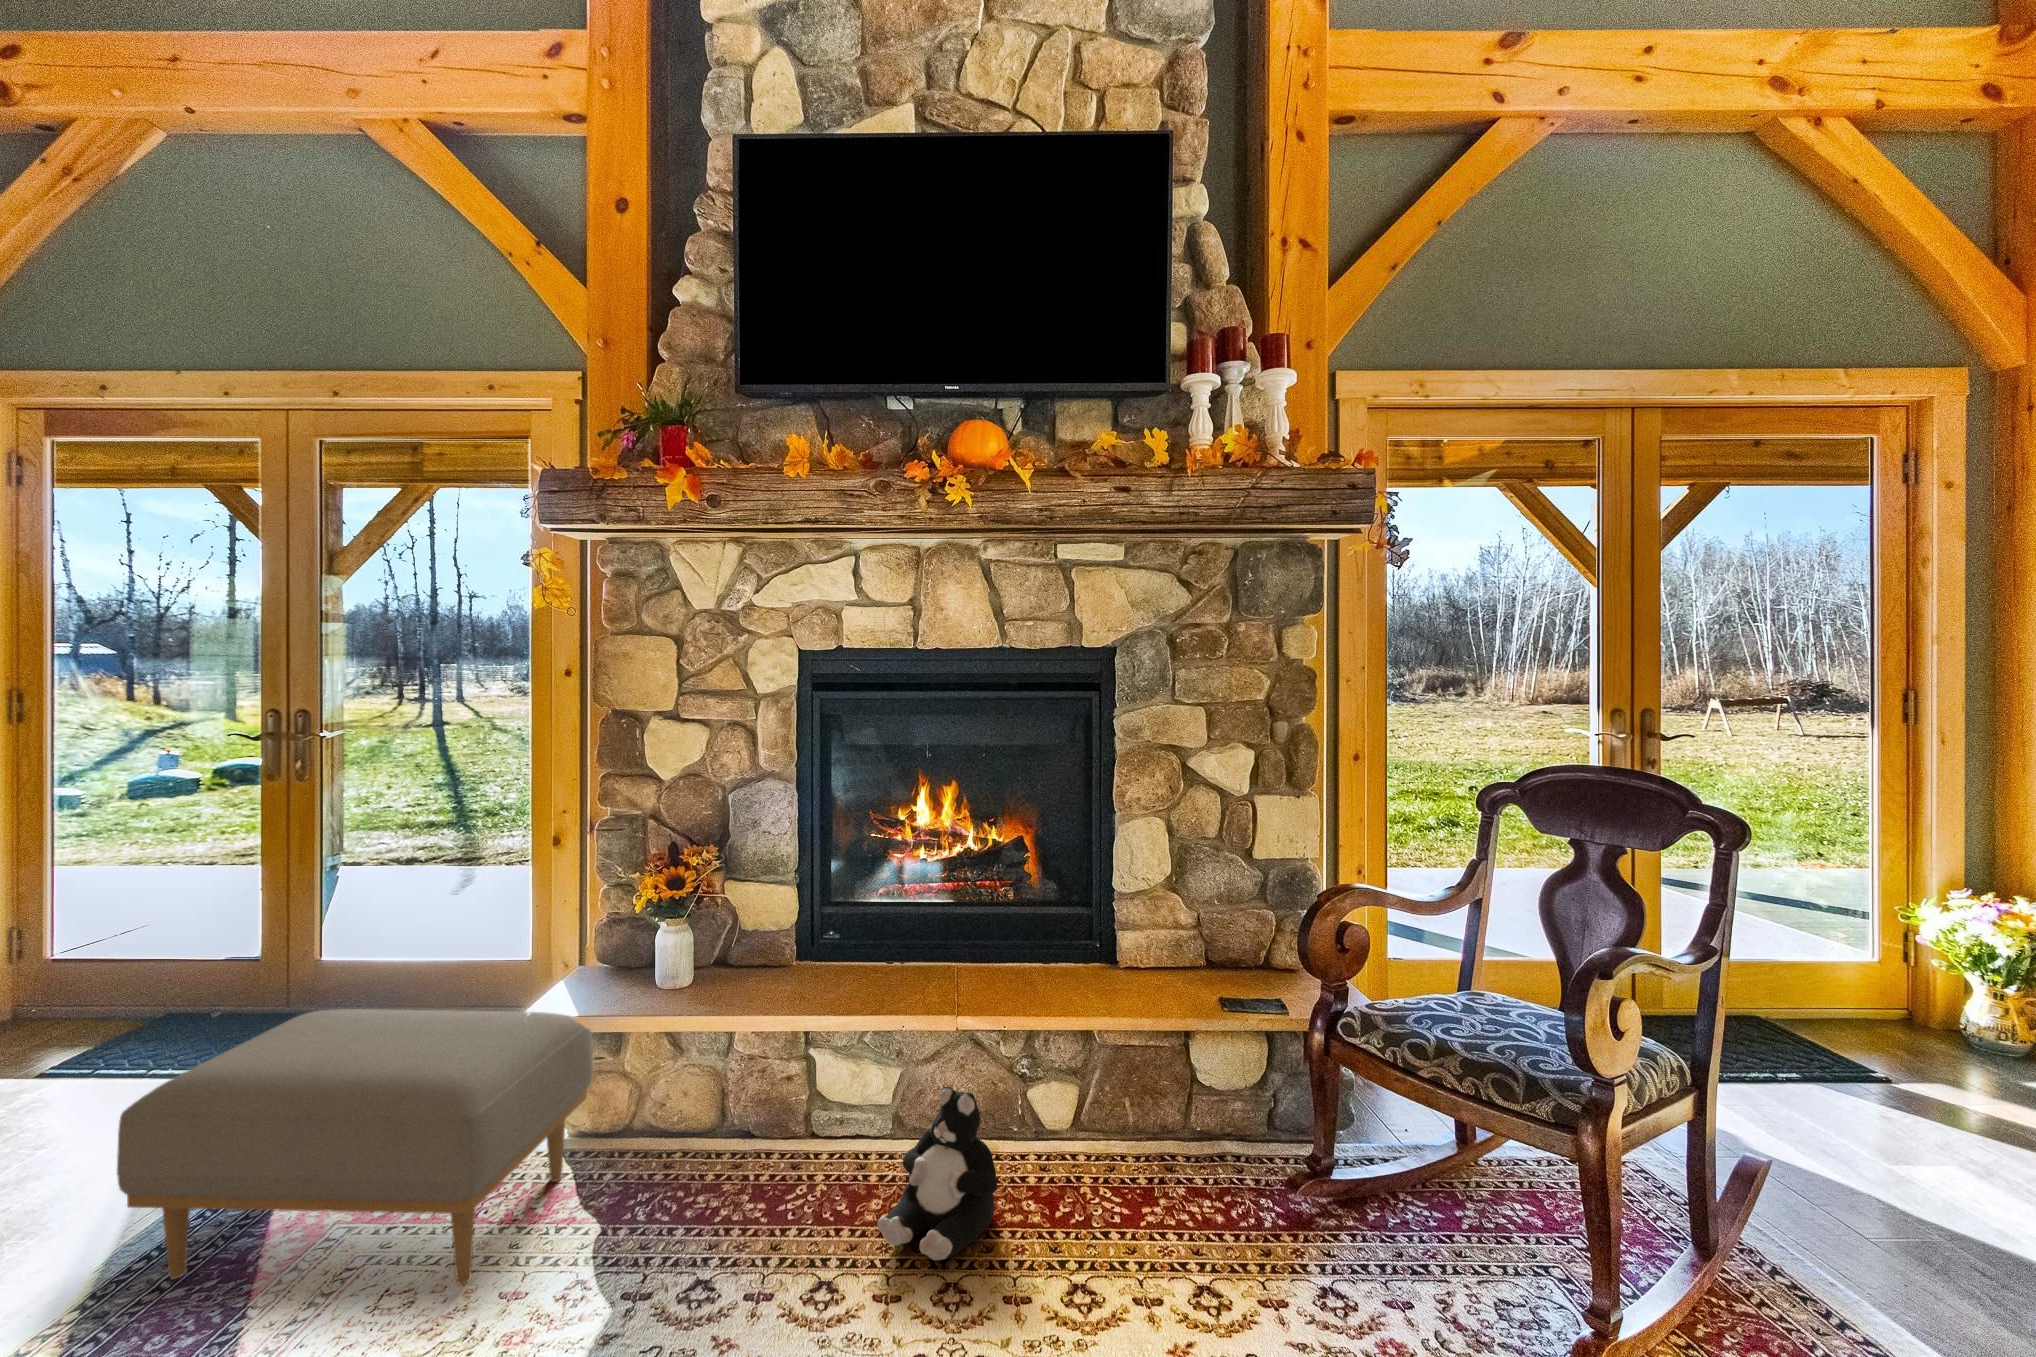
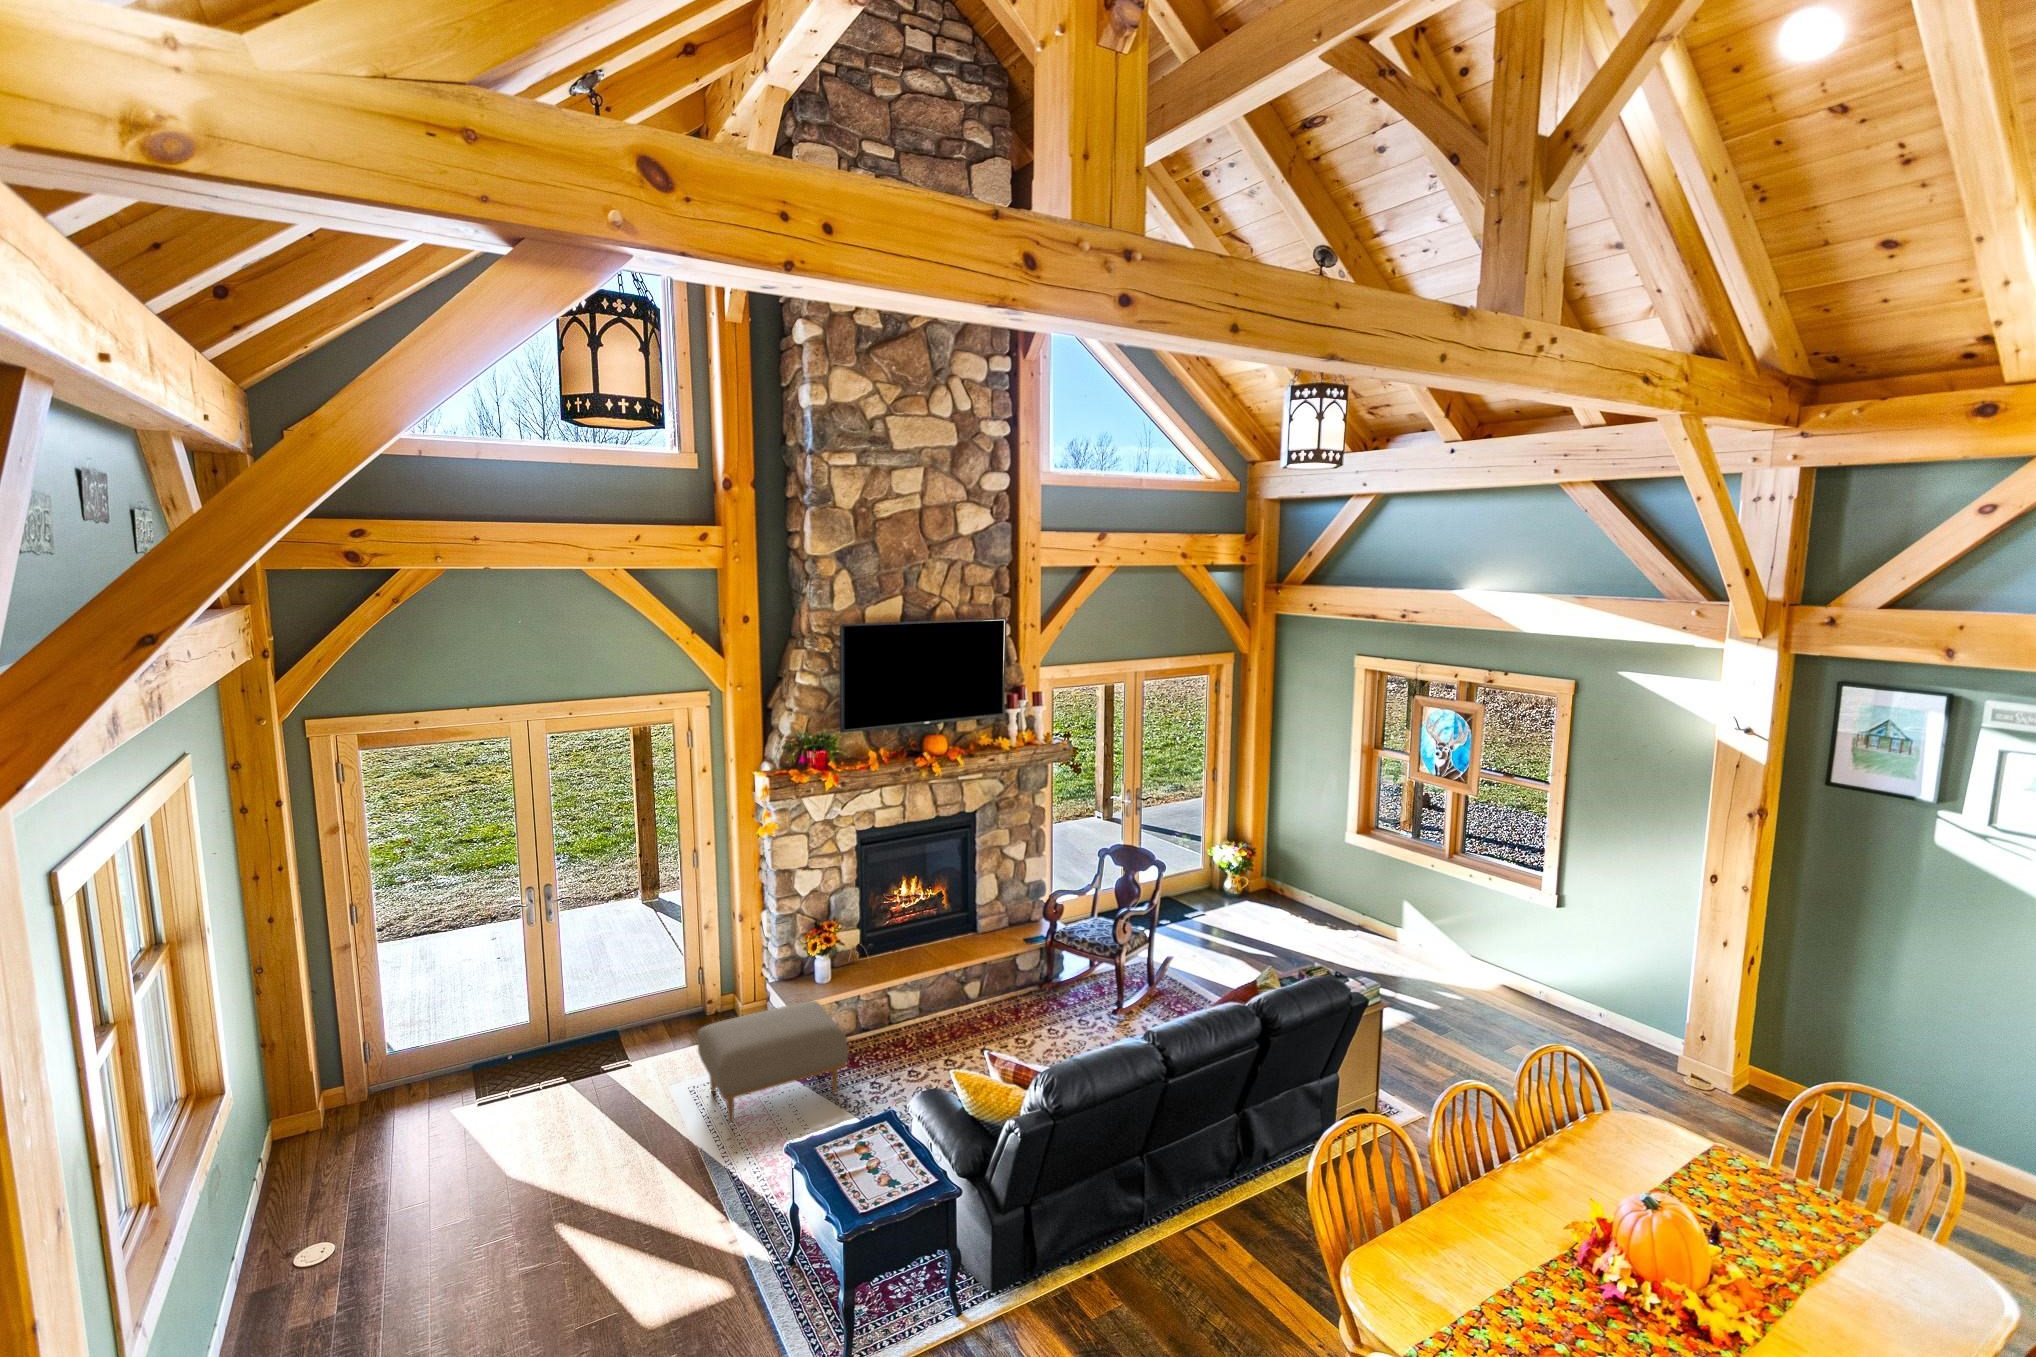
plush toy: present [877,1087,997,1261] -> none [946,990,983,1045]

